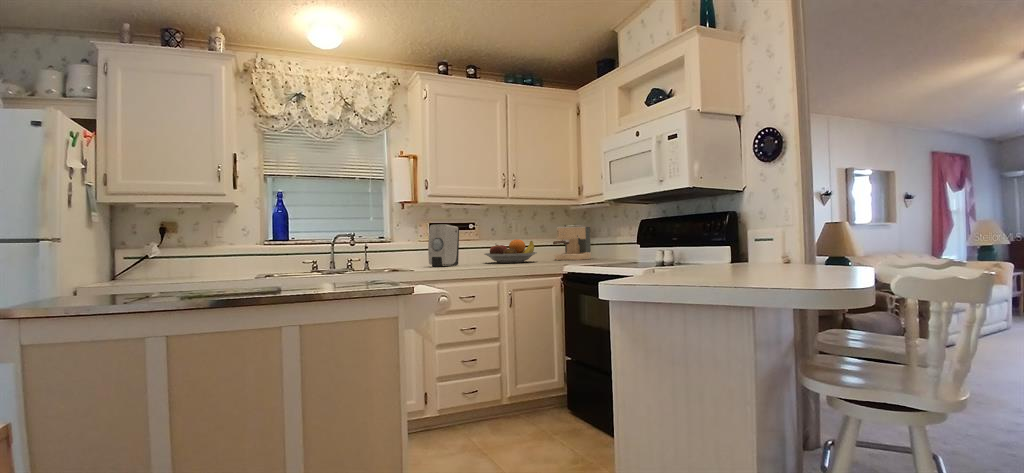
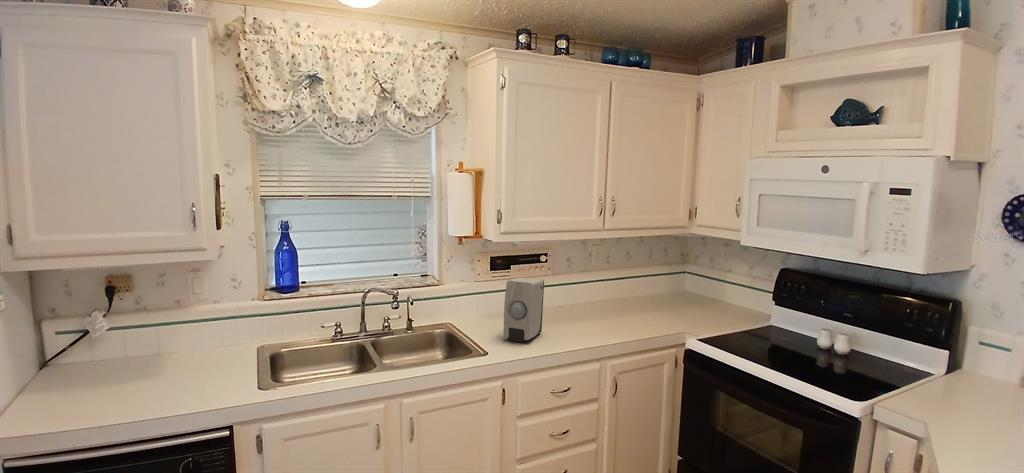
coffee maker: present [553,225,591,260] -> none [650,260,700,312]
fruit bowl: present [484,239,537,263] -> none [567,289,641,324]

